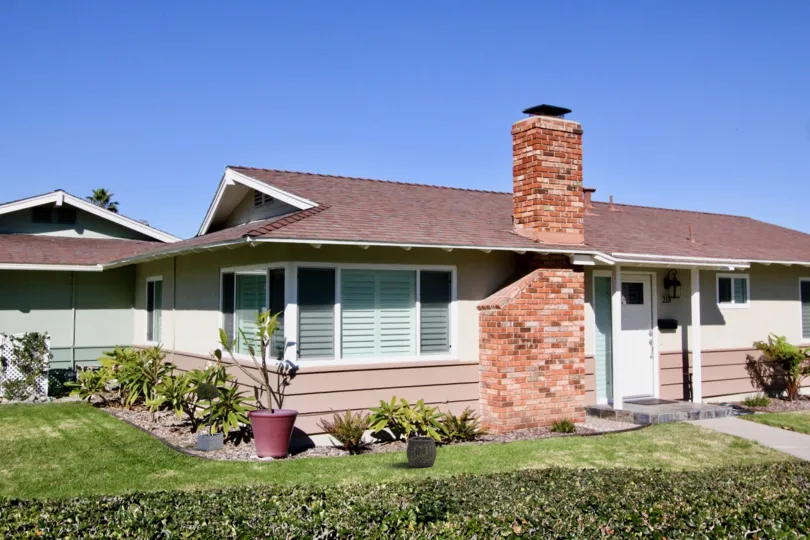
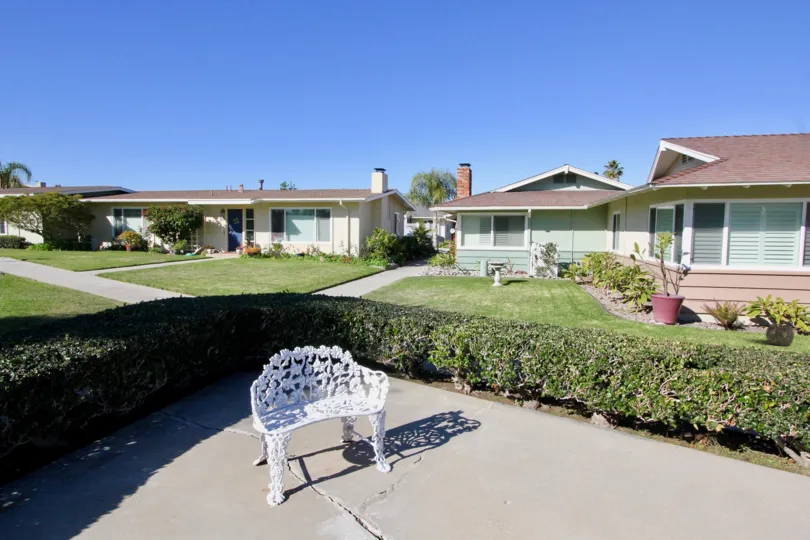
potted tree: present [195,382,223,451] -> none [620,274,637,314]

